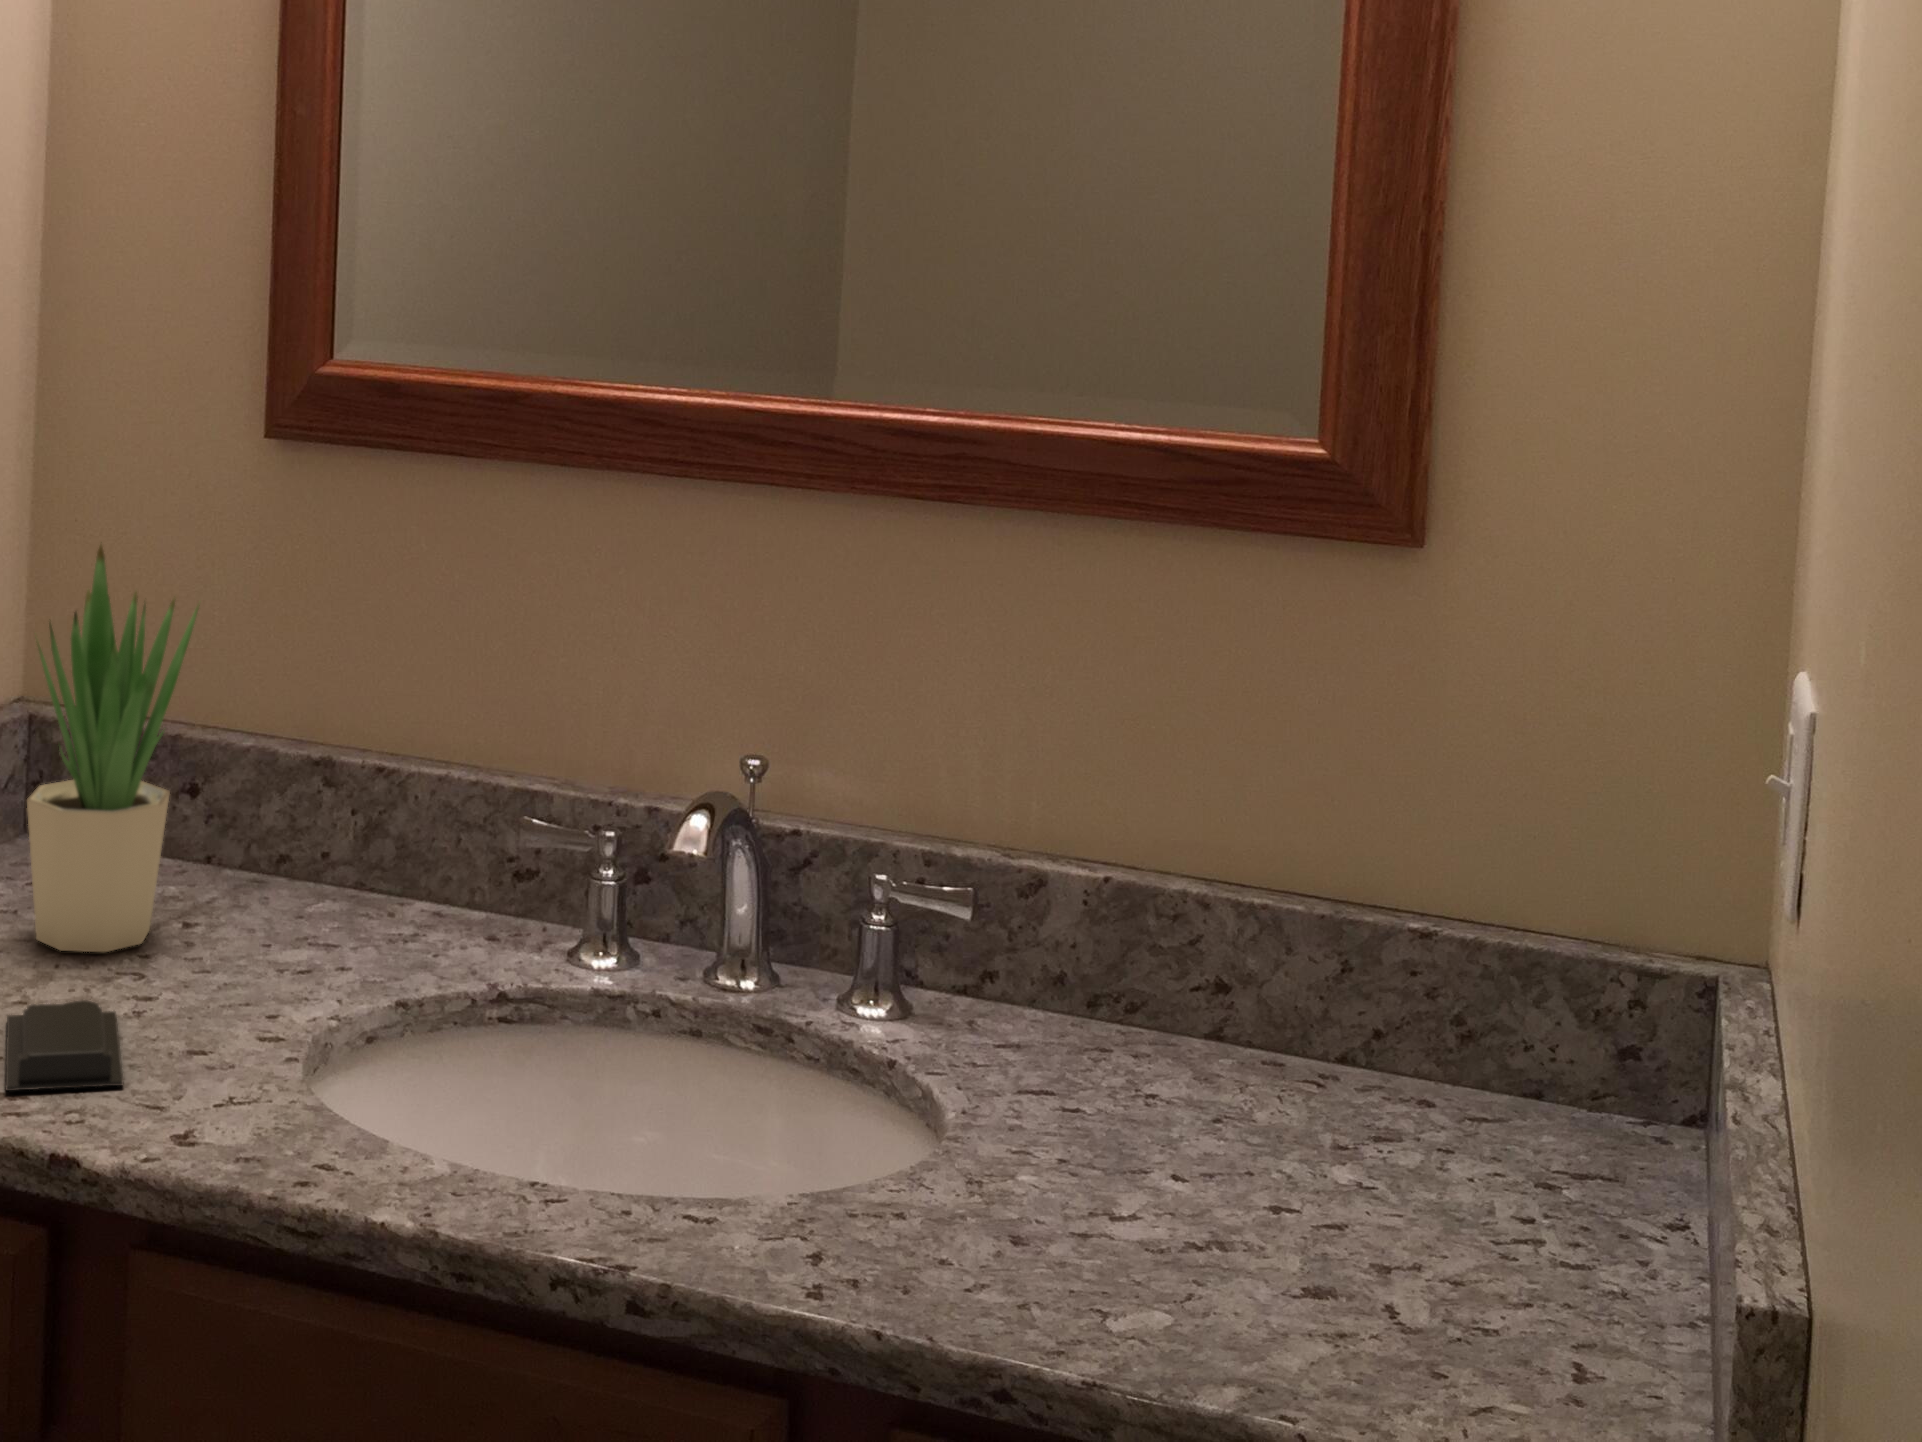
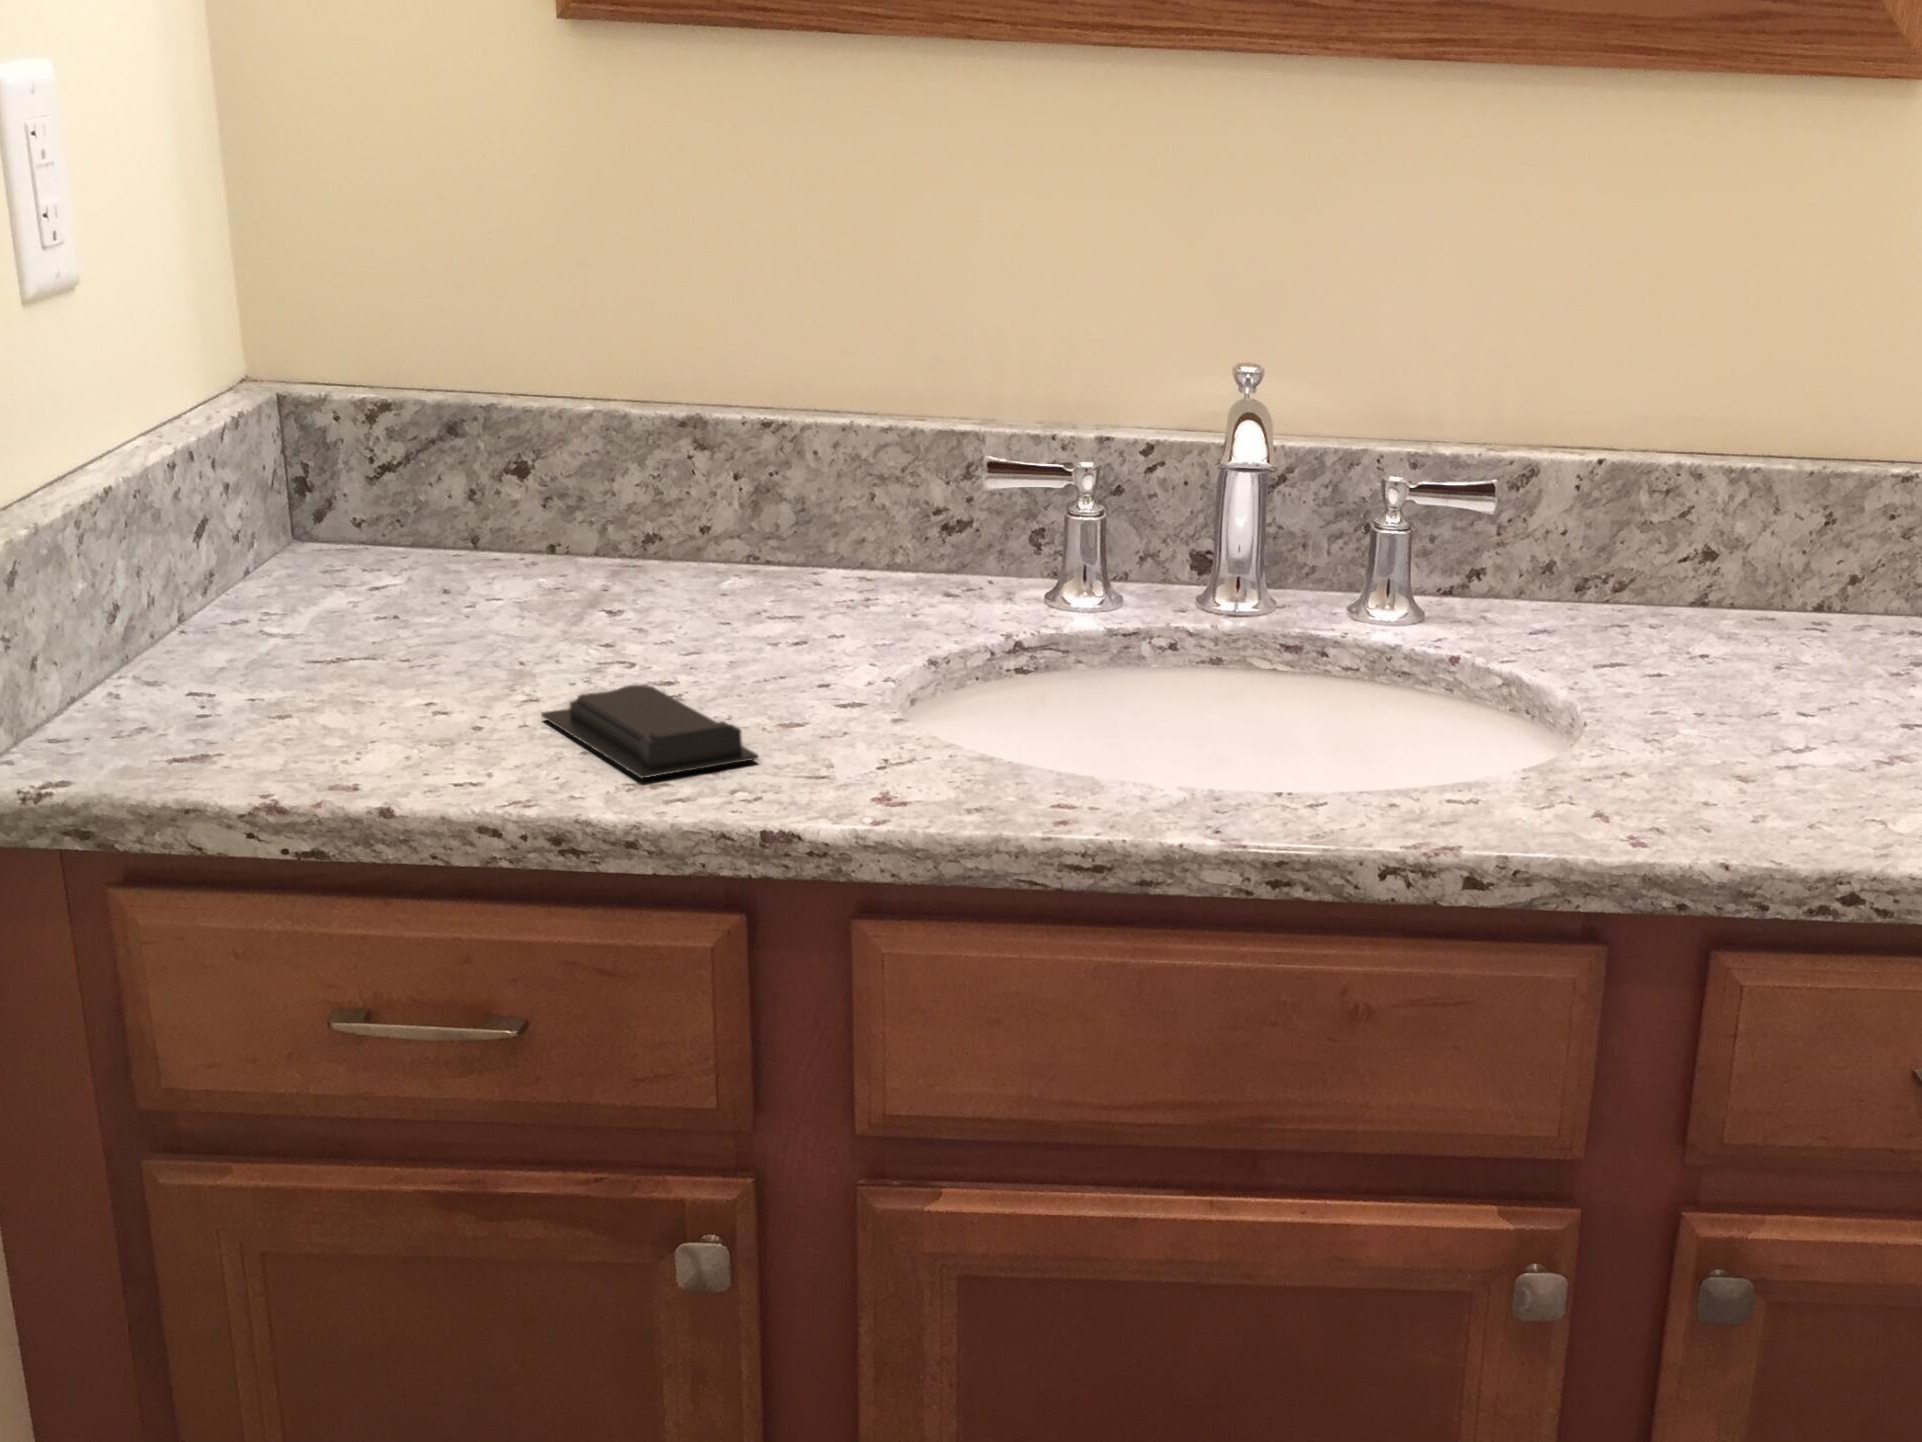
potted plant: present [27,545,199,952] -> none [396,140,596,649]

